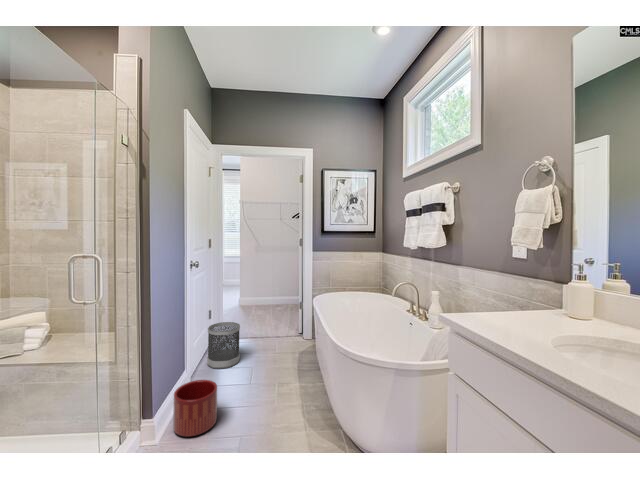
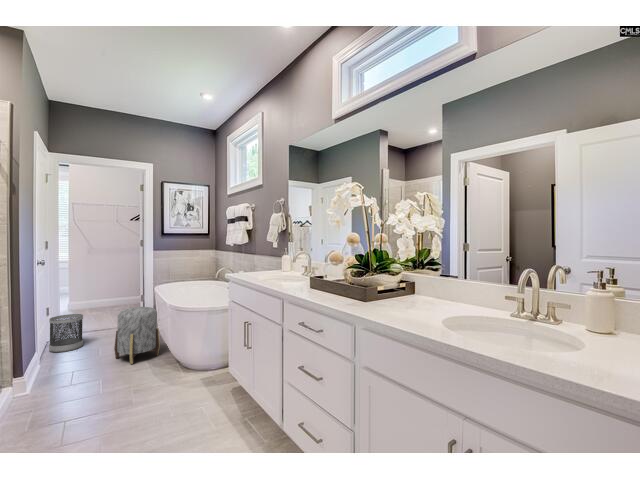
stool: none [266,330,320,418] -> present [114,307,160,364]
planter: present [173,380,217,437] -> none [35,348,74,385]

